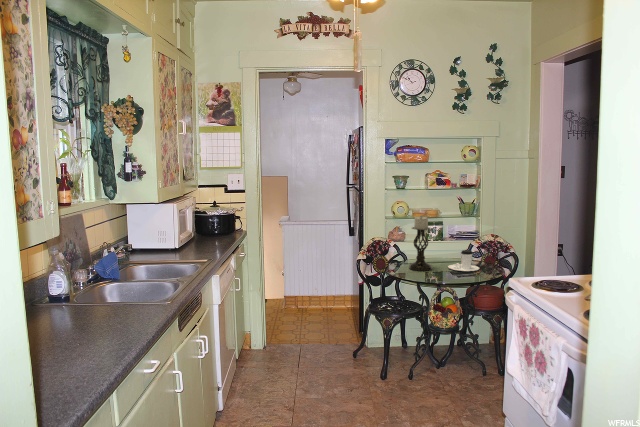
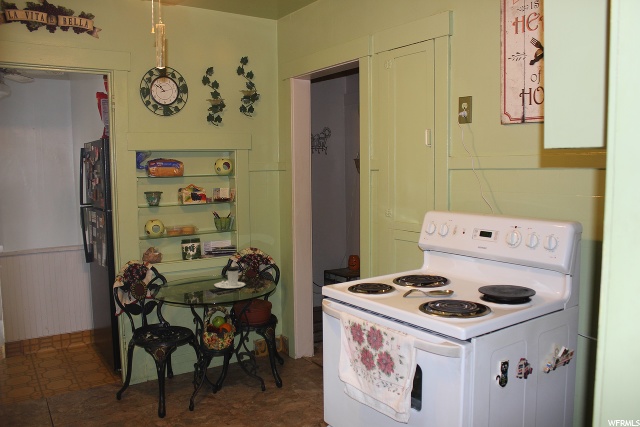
candle holder: present [409,216,432,271] -> none [175,234,200,293]

